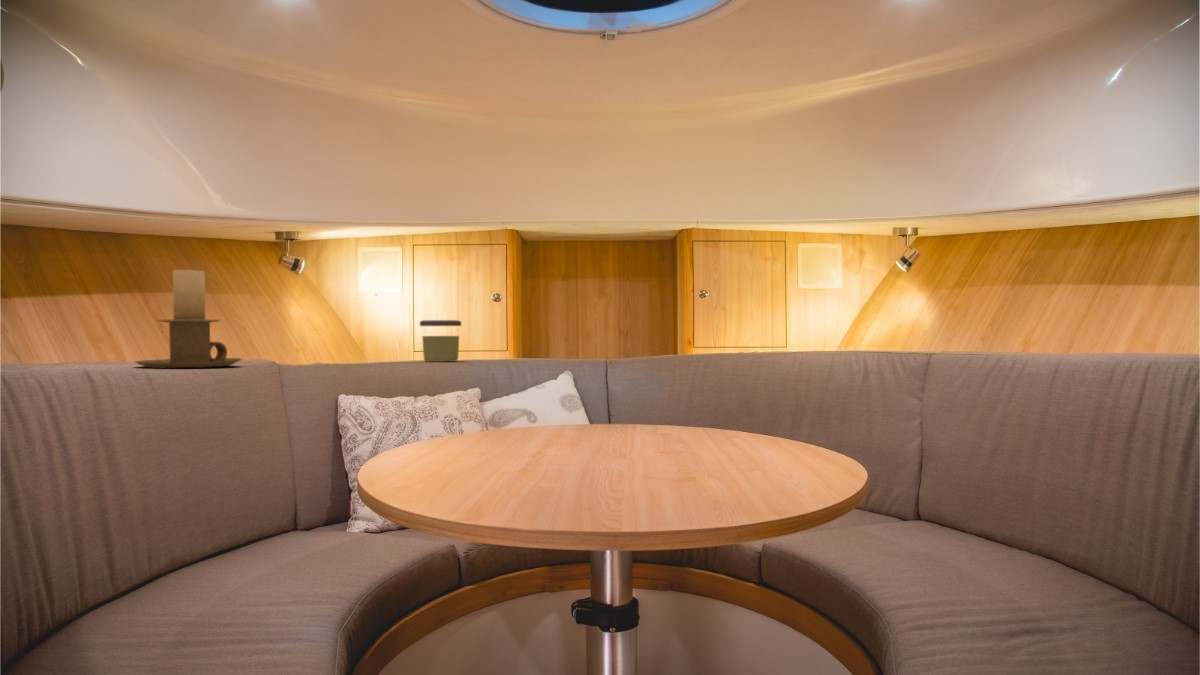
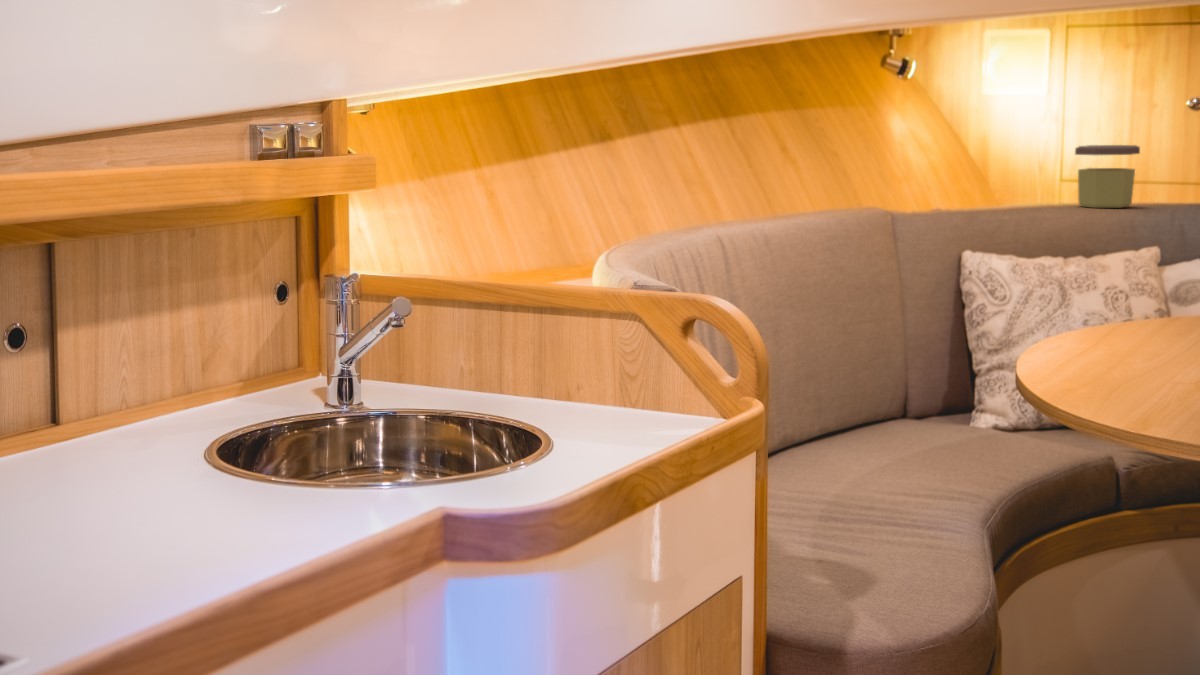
candle holder: present [136,270,241,368] -> none [752,99,860,215]

